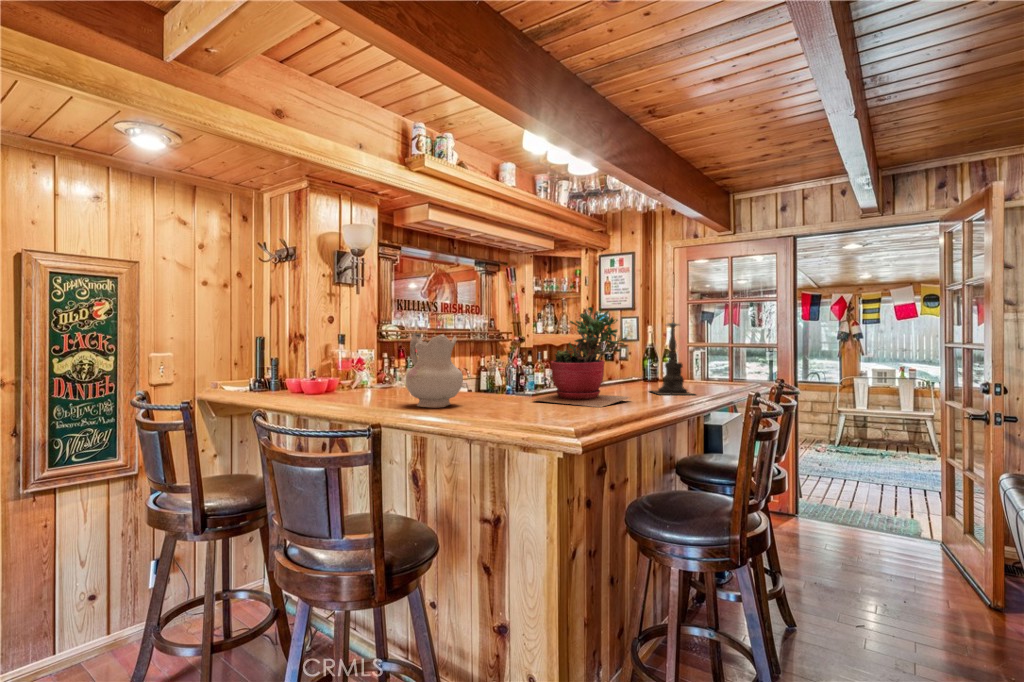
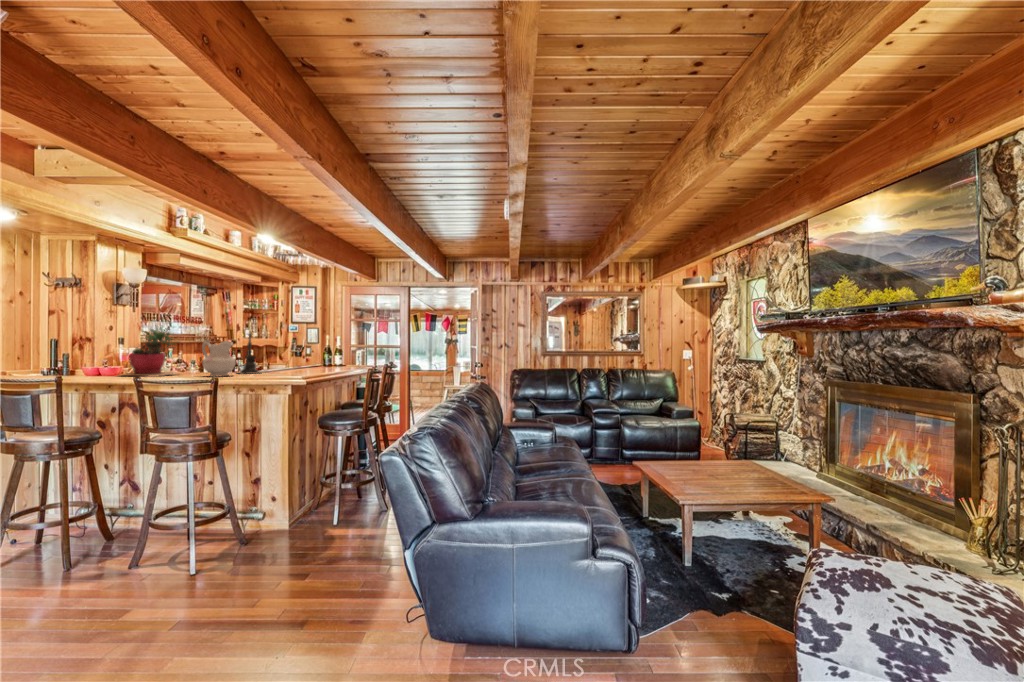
succulent plant: present [533,307,630,407] -> present [123,327,174,377]
candle holder: present [651,318,693,395] -> present [237,333,261,374]

